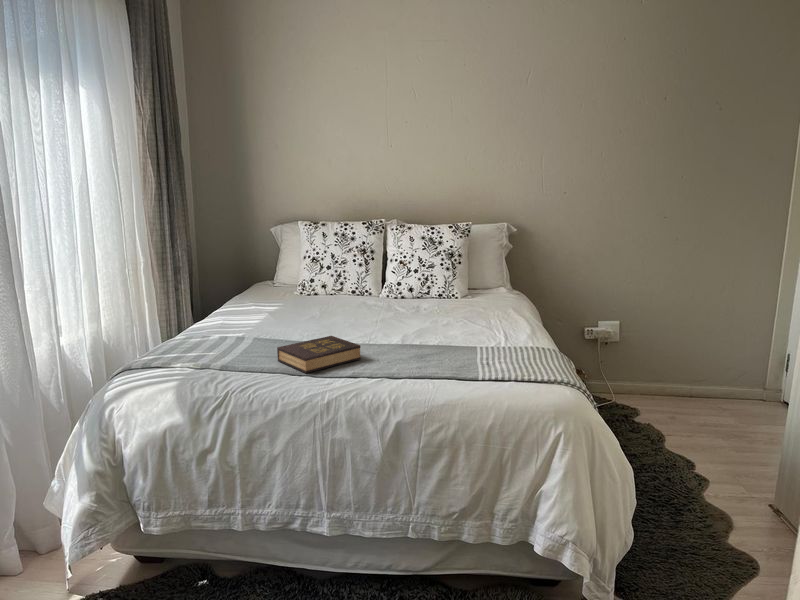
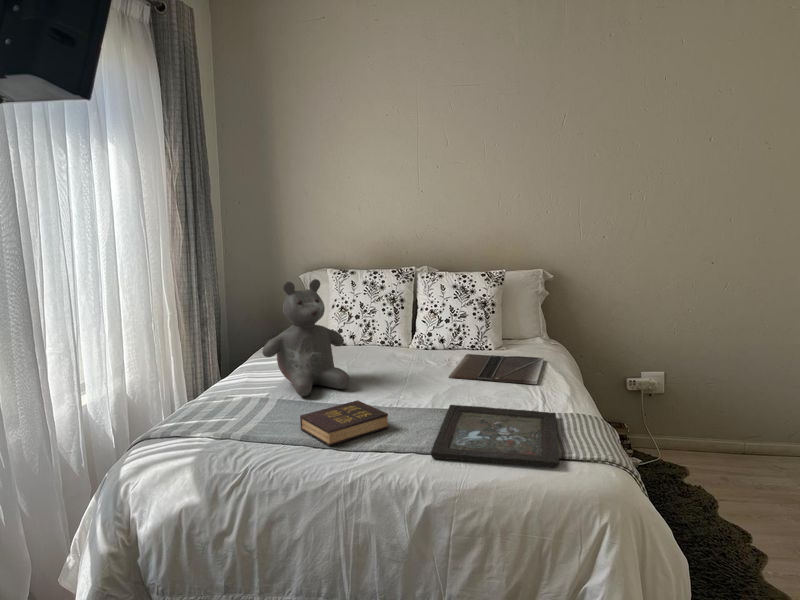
teddy bear: none [238,224,323,335] -> present [262,279,350,396]
laptop: none [417,301,508,325] -> present [449,354,544,384]
tray: none [401,340,519,387] -> present [431,405,559,468]

